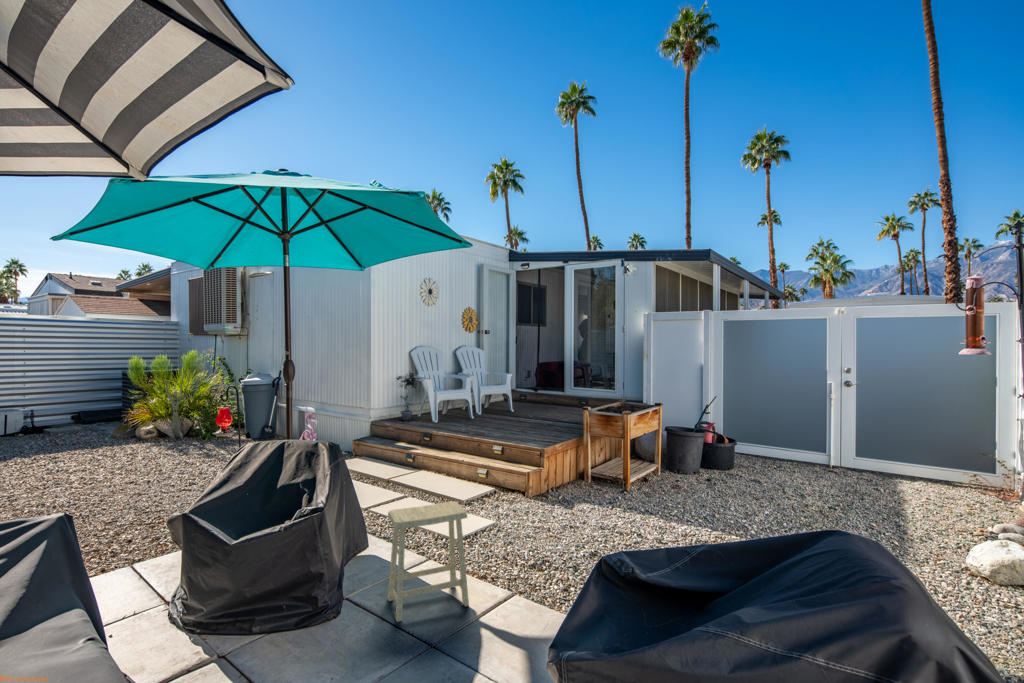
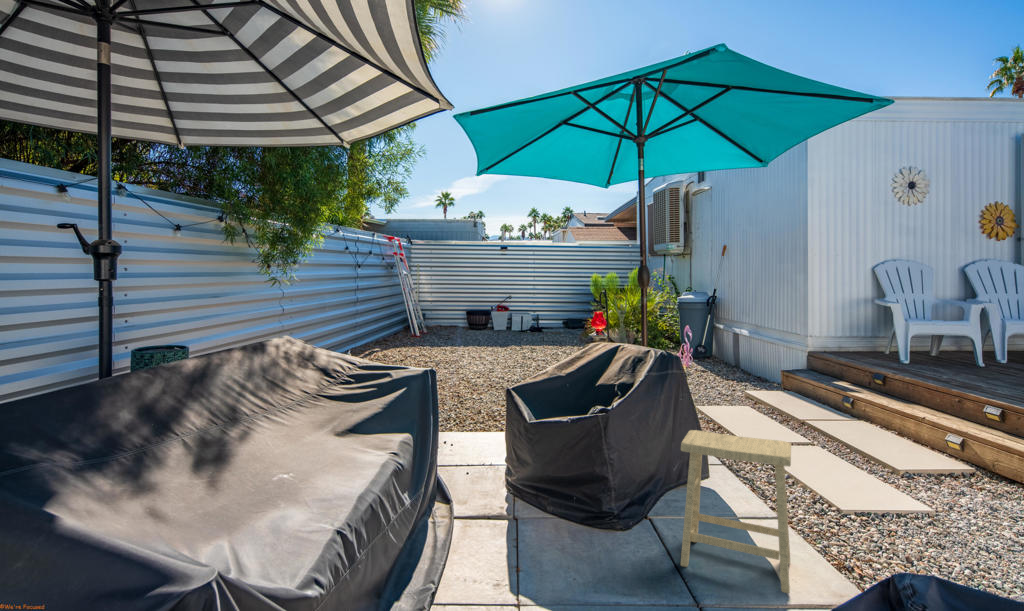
potted plant: present [397,372,420,421] -> none [846,289,886,356]

